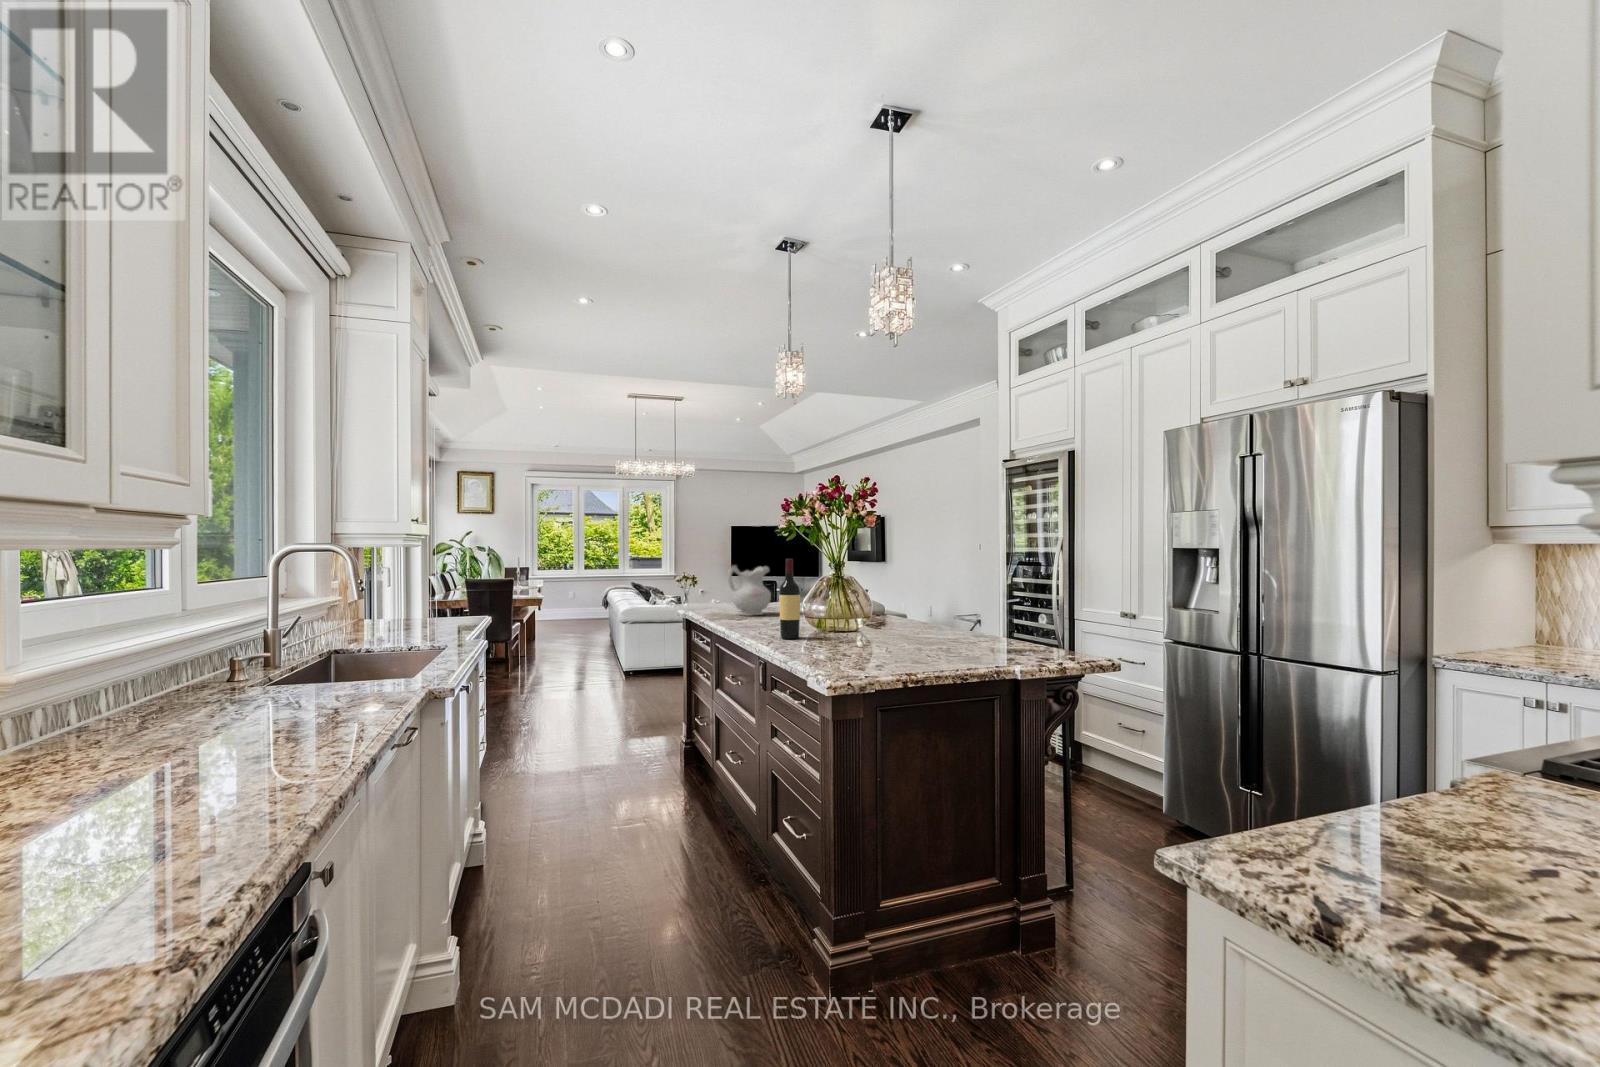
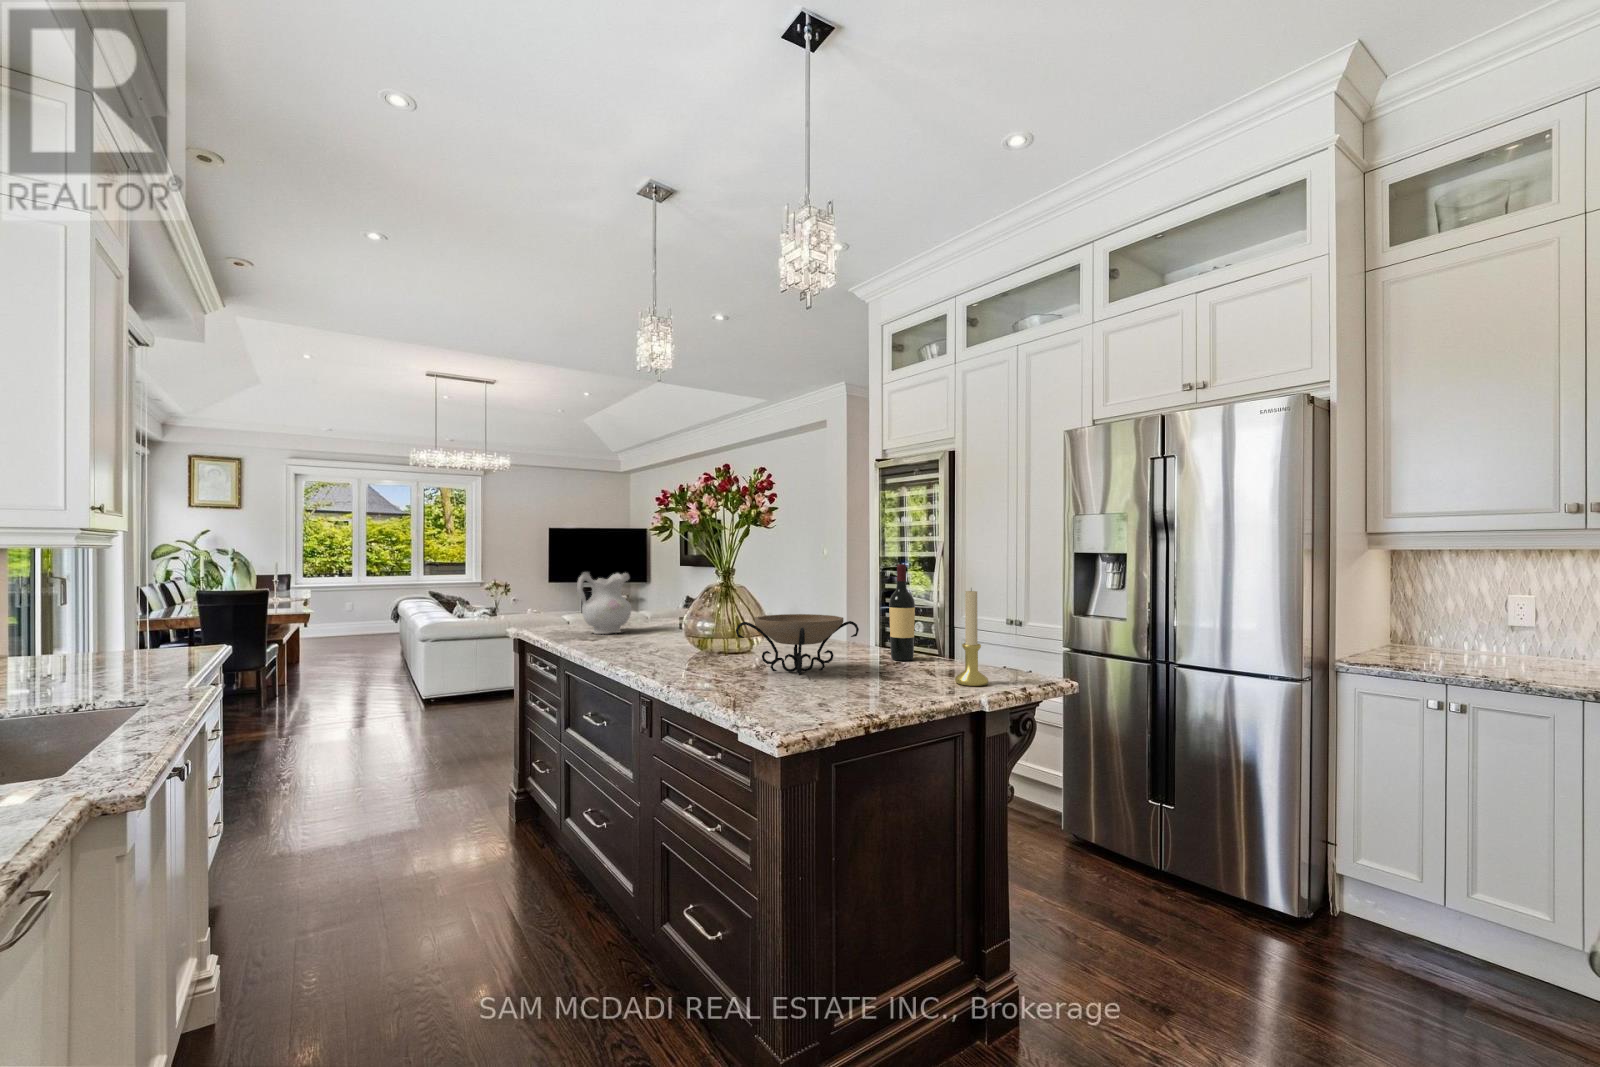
wine bottle: present [779,559,800,639] -> present [889,564,915,661]
candle holder: none [1001,579,1029,660] -> present [955,590,989,686]
decorative bowl: none [830,600,929,647] -> present [736,614,859,675]

